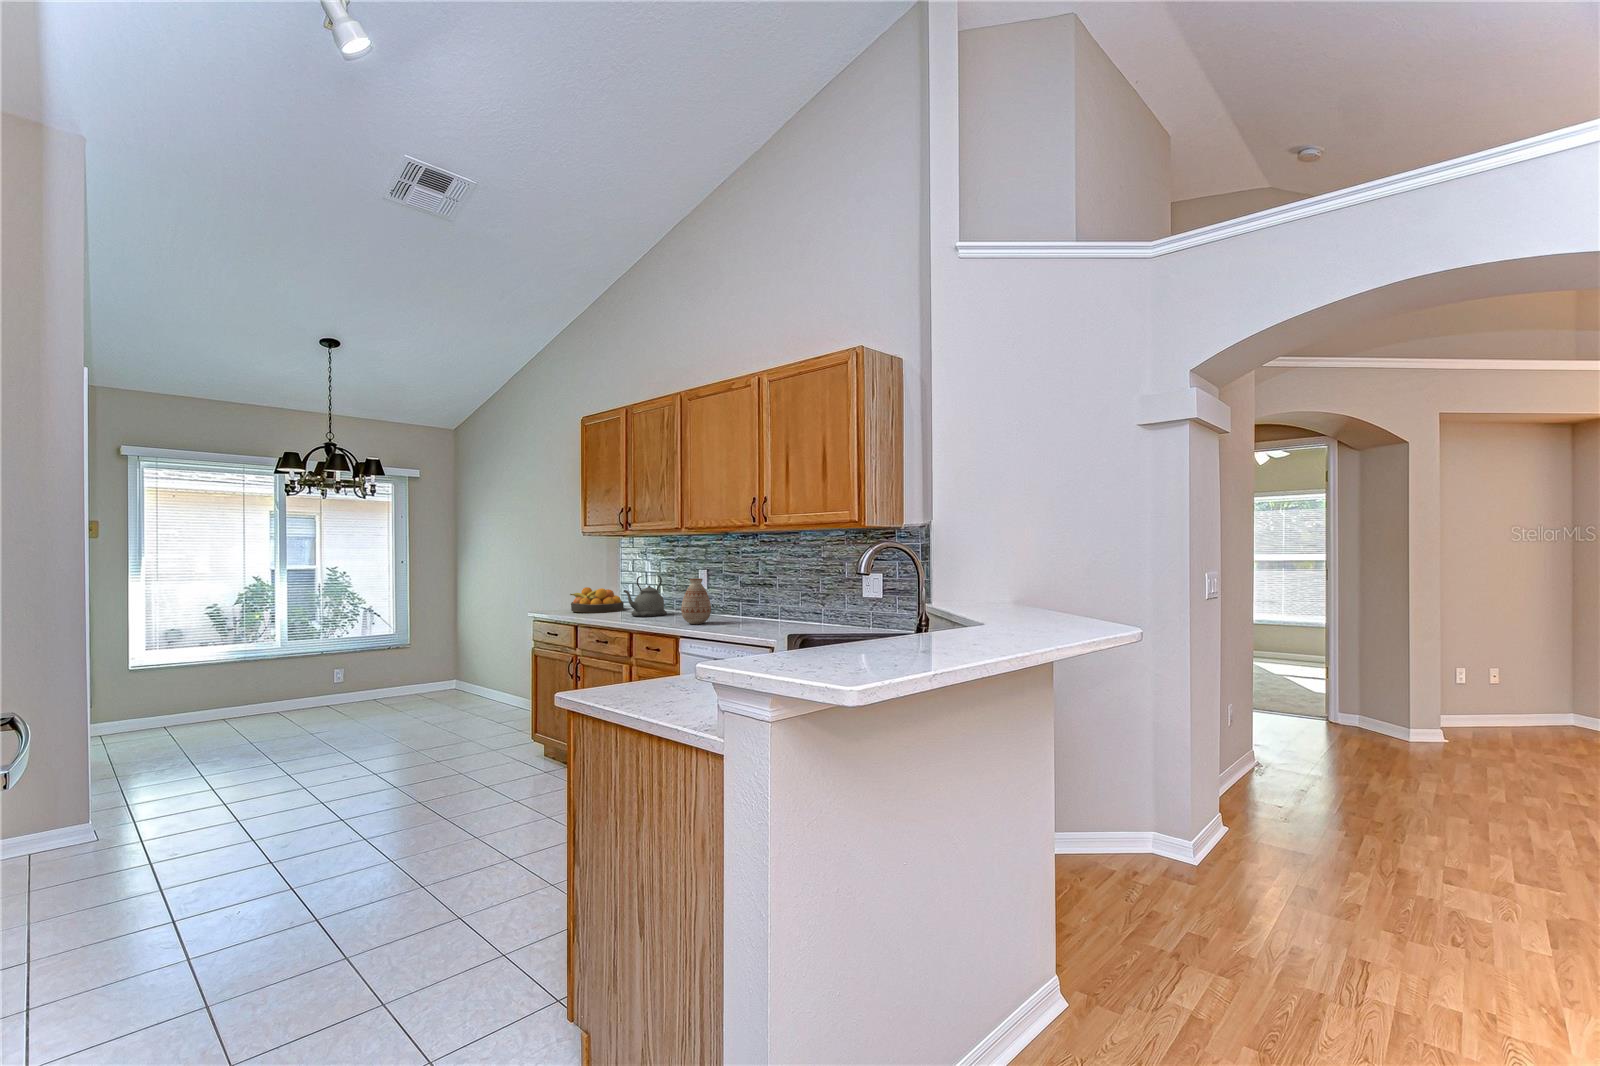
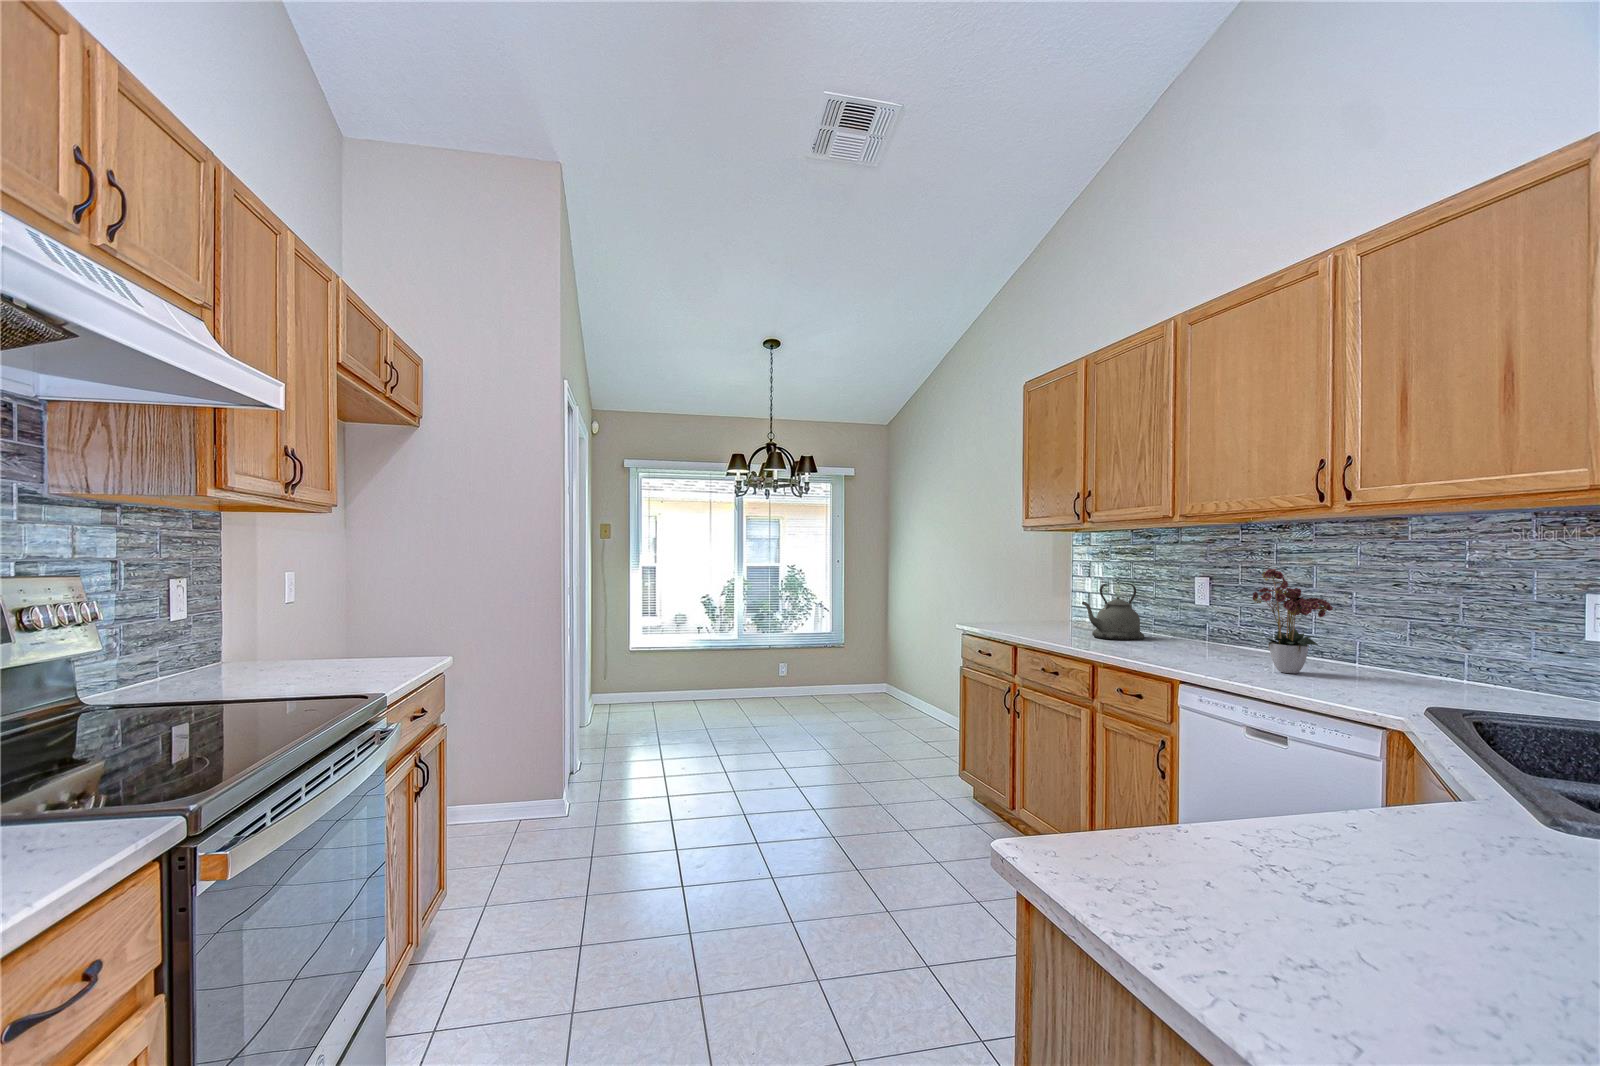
flower arrangement: none [719,561,764,626] -> present [1253,569,1333,673]
vase: present [681,578,711,624] -> none [1176,590,1227,660]
fruit bowl: present [570,587,624,613] -> none [1011,595,1079,628]

